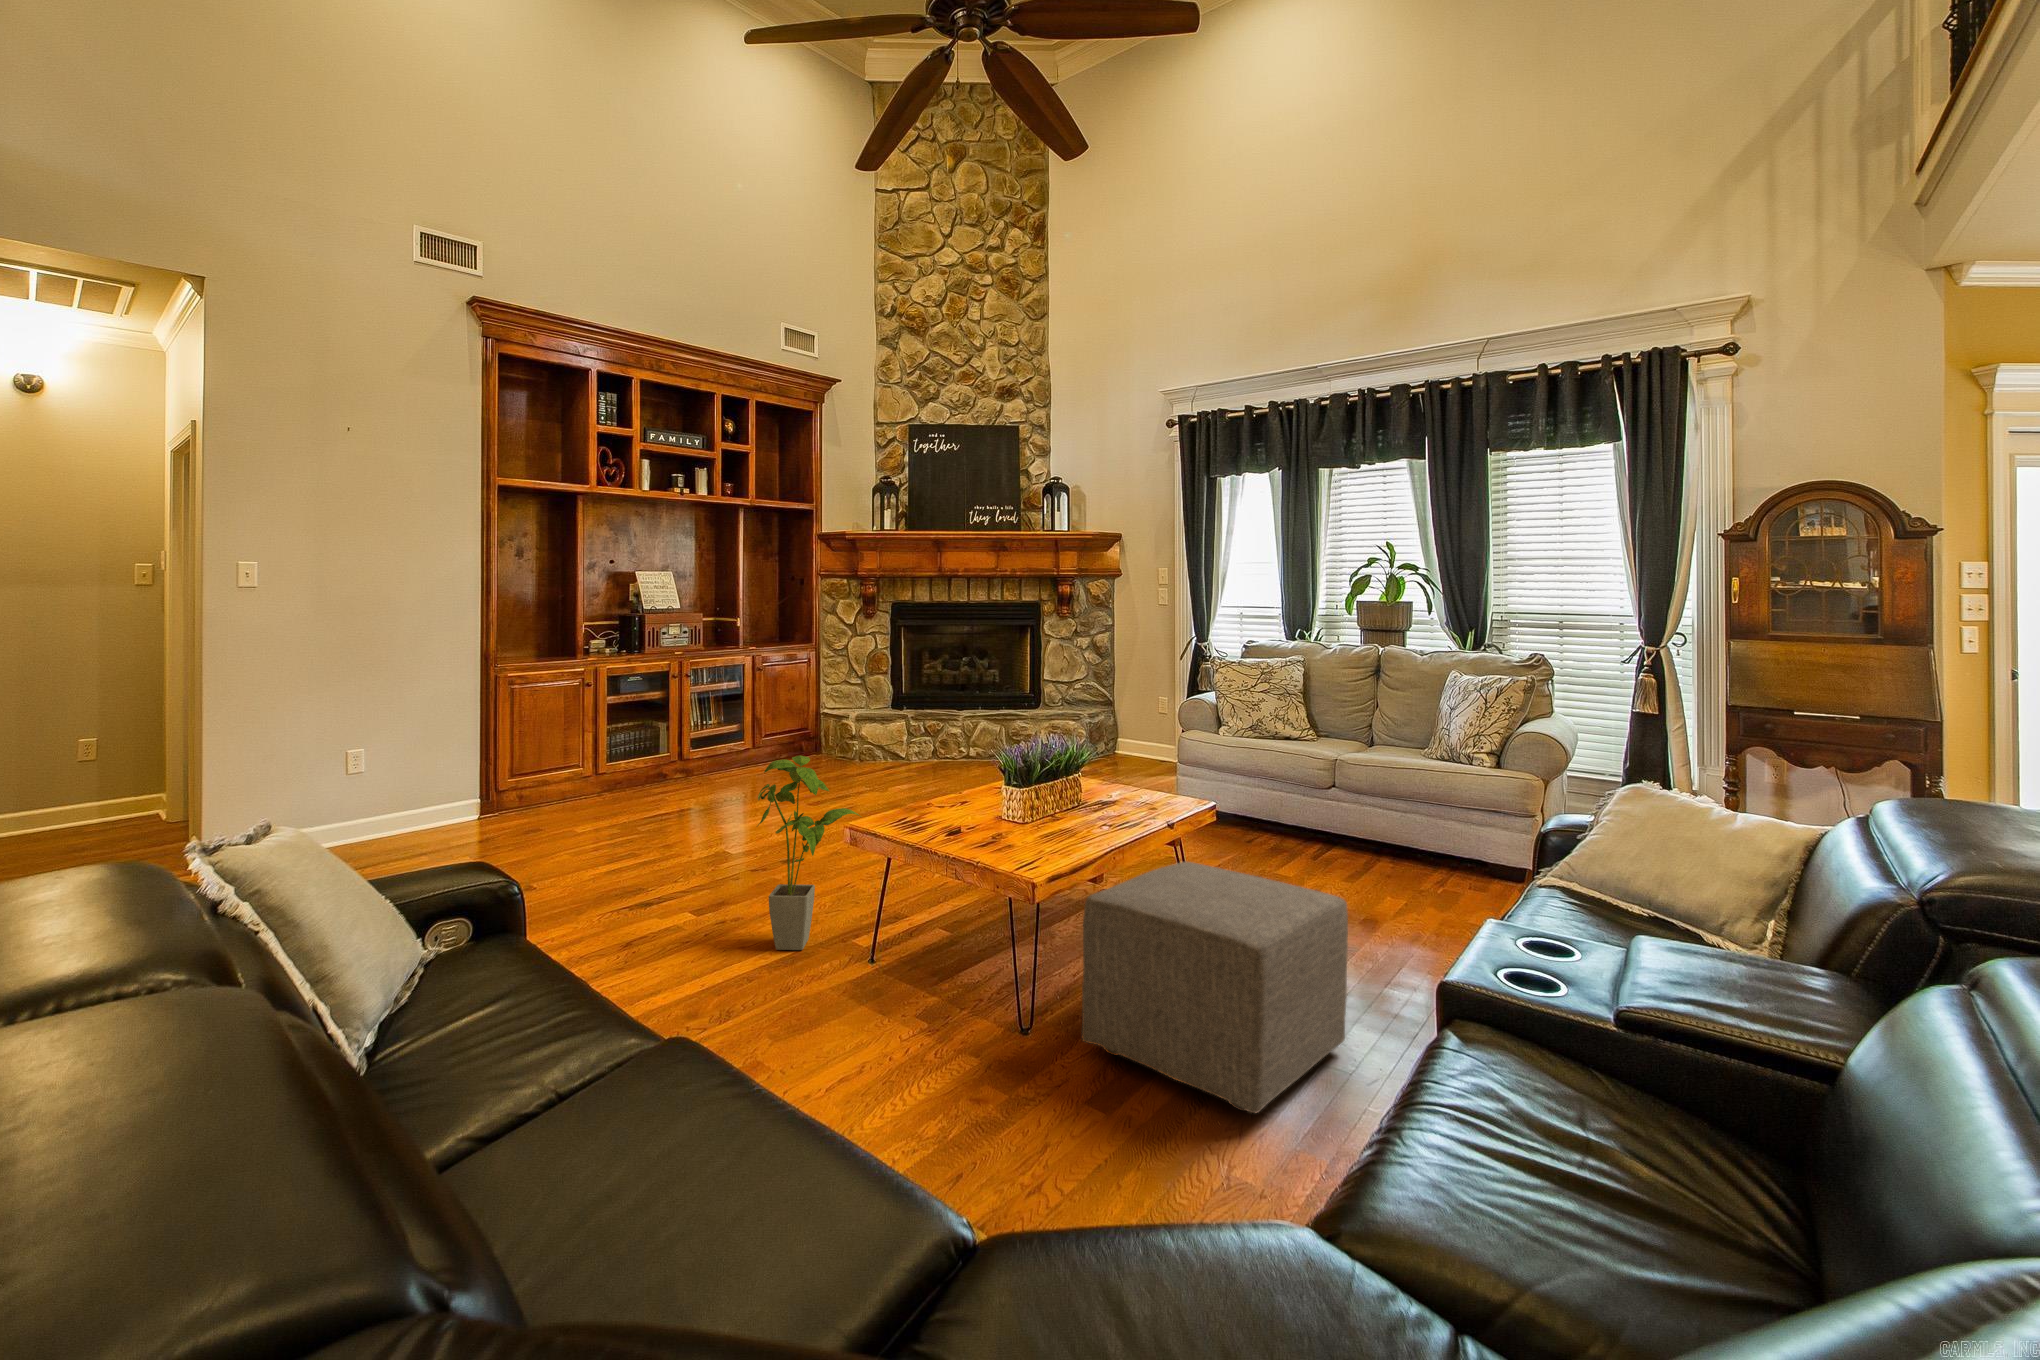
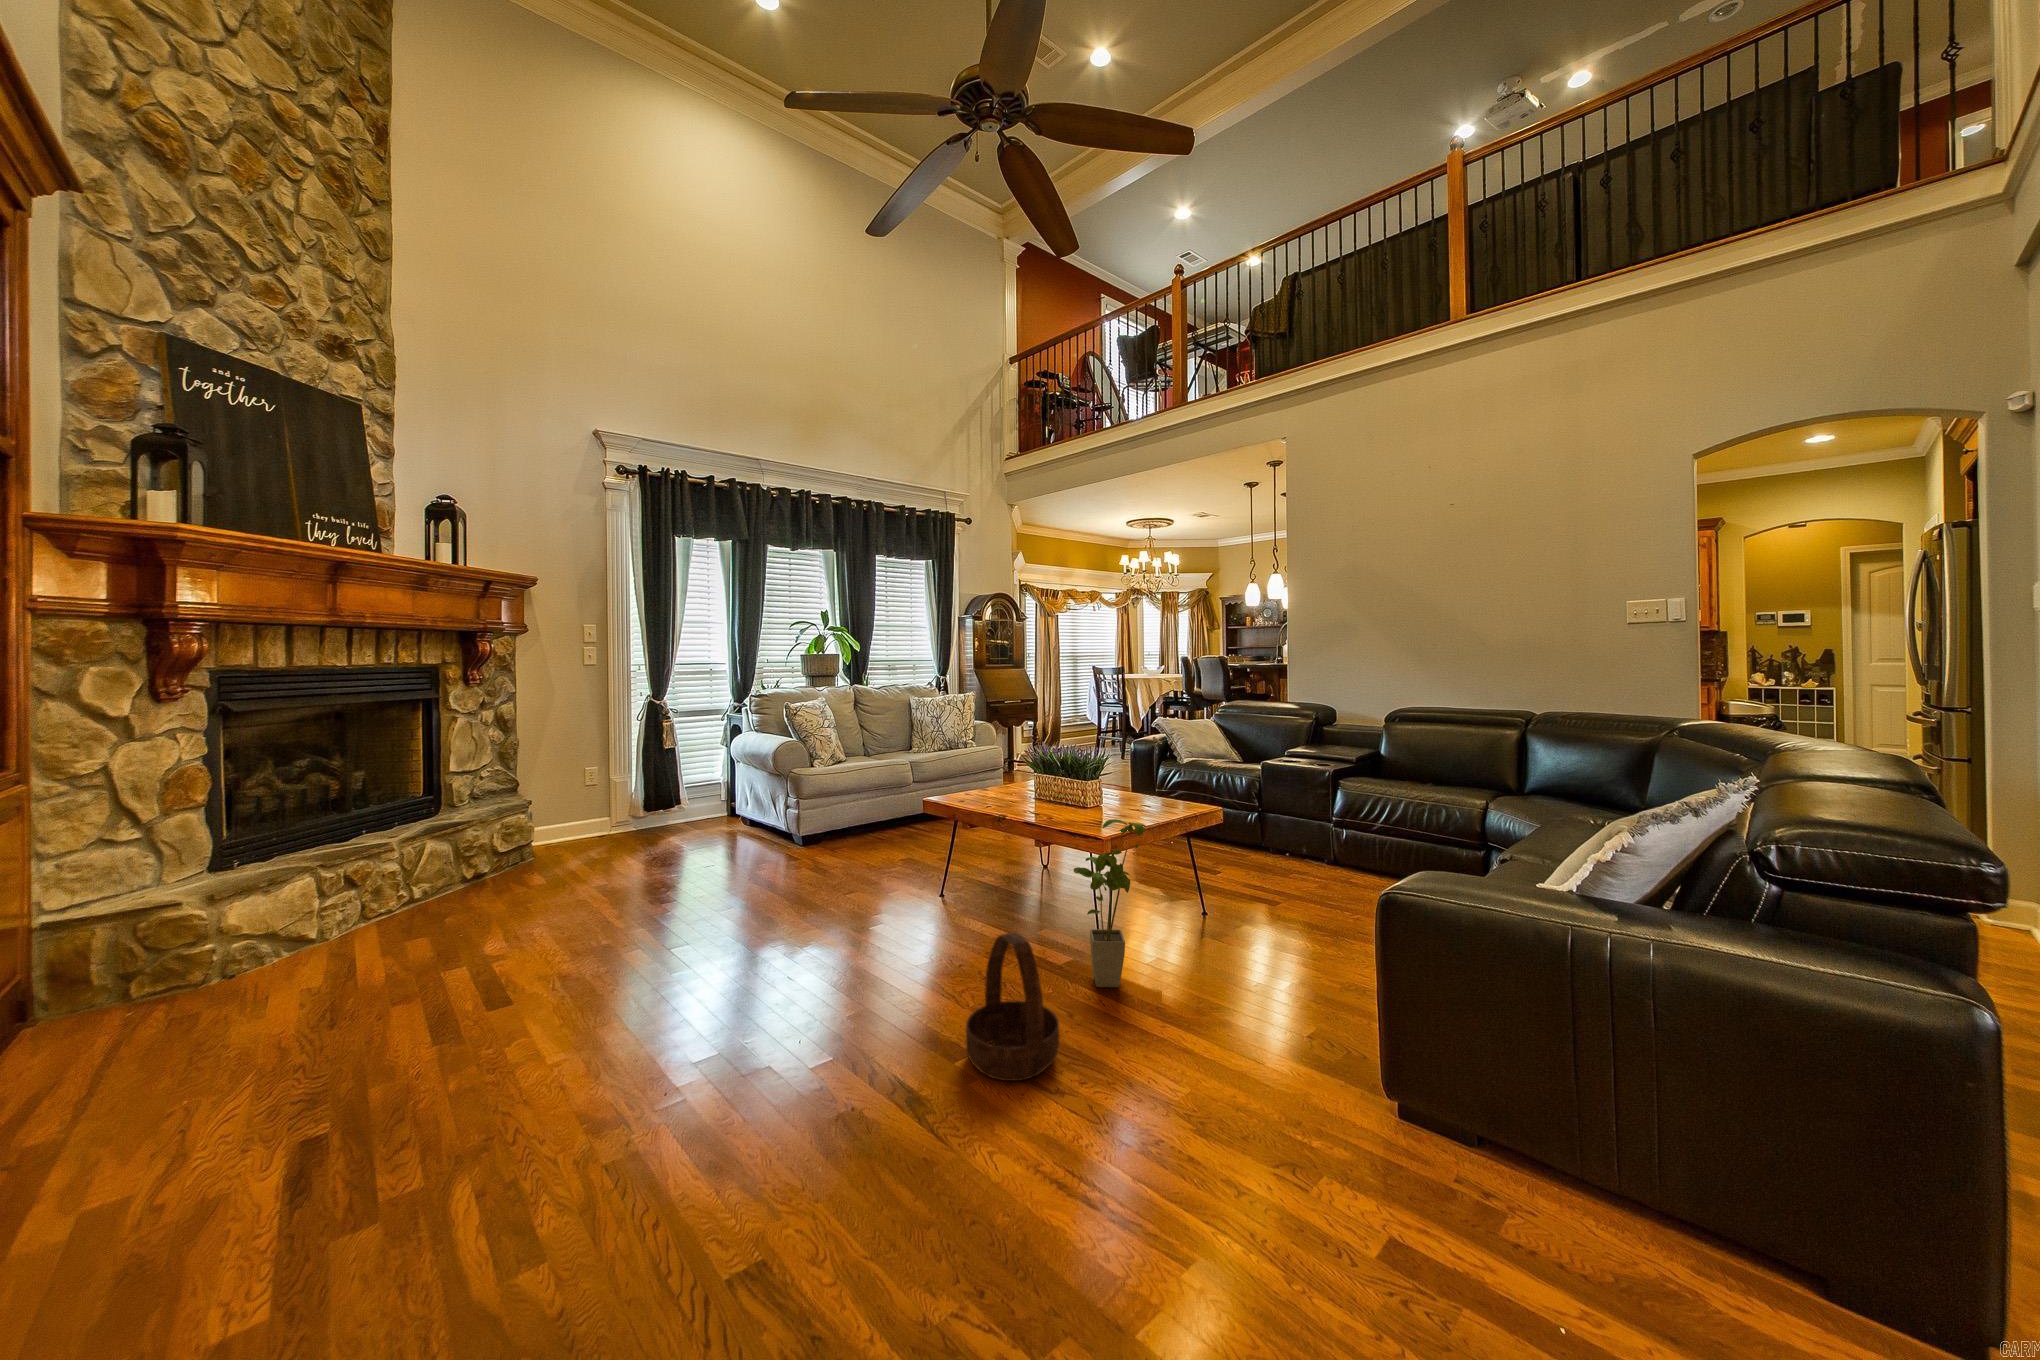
basket: none [624,802,708,916] -> present [966,932,1059,1081]
ottoman: present [1082,862,1348,1113] -> none [1140,805,1256,903]

